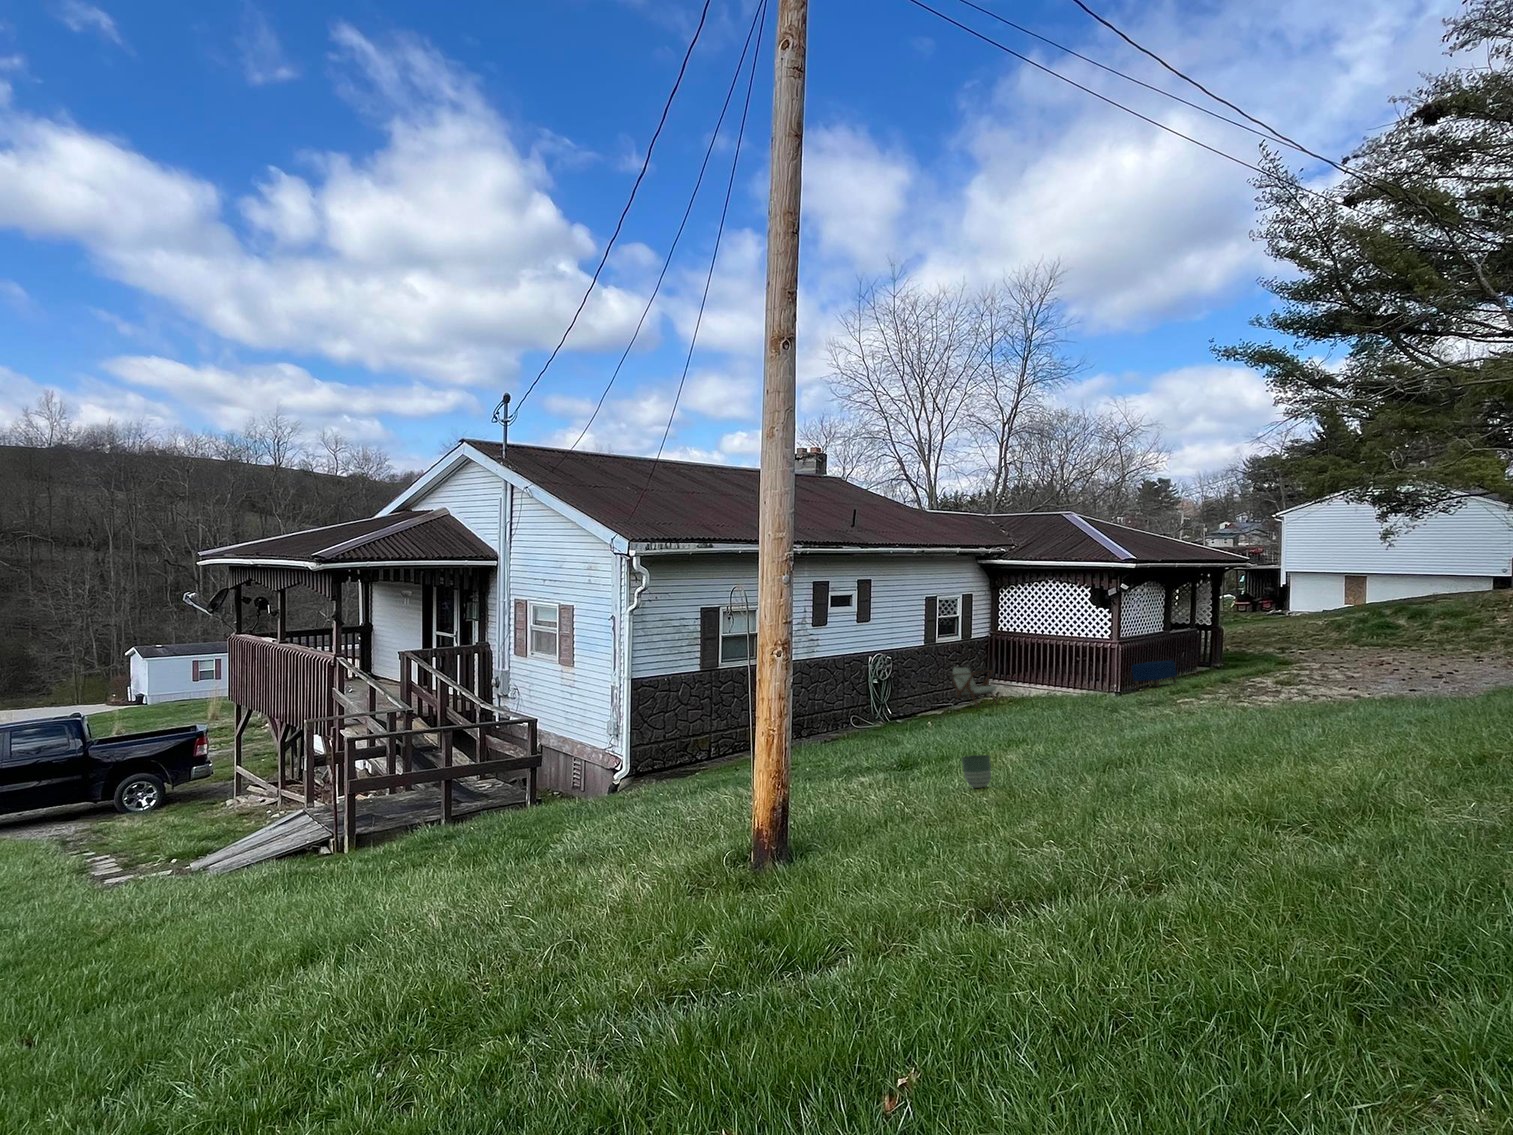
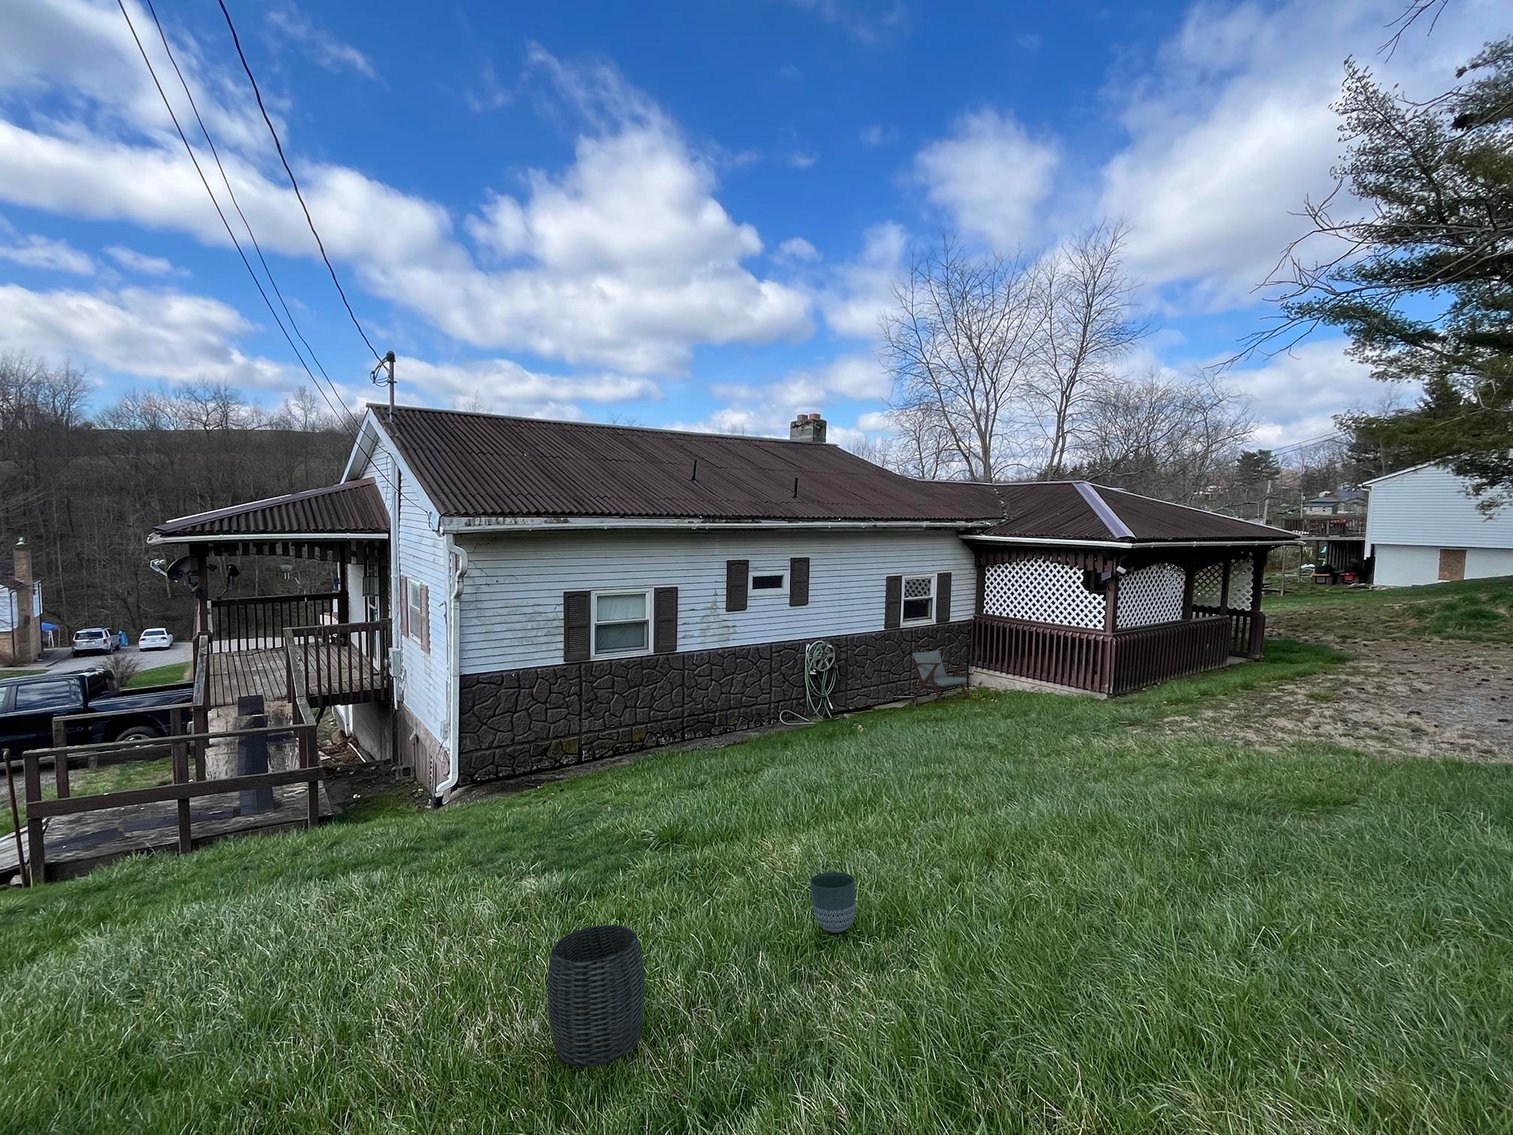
bench: present [1132,660,1177,688] -> none [1131,656,1189,689]
woven basket: none [1034,731,1084,782] -> present [548,925,645,1067]
planter: present [962,755,991,788] -> present [810,872,855,933]

